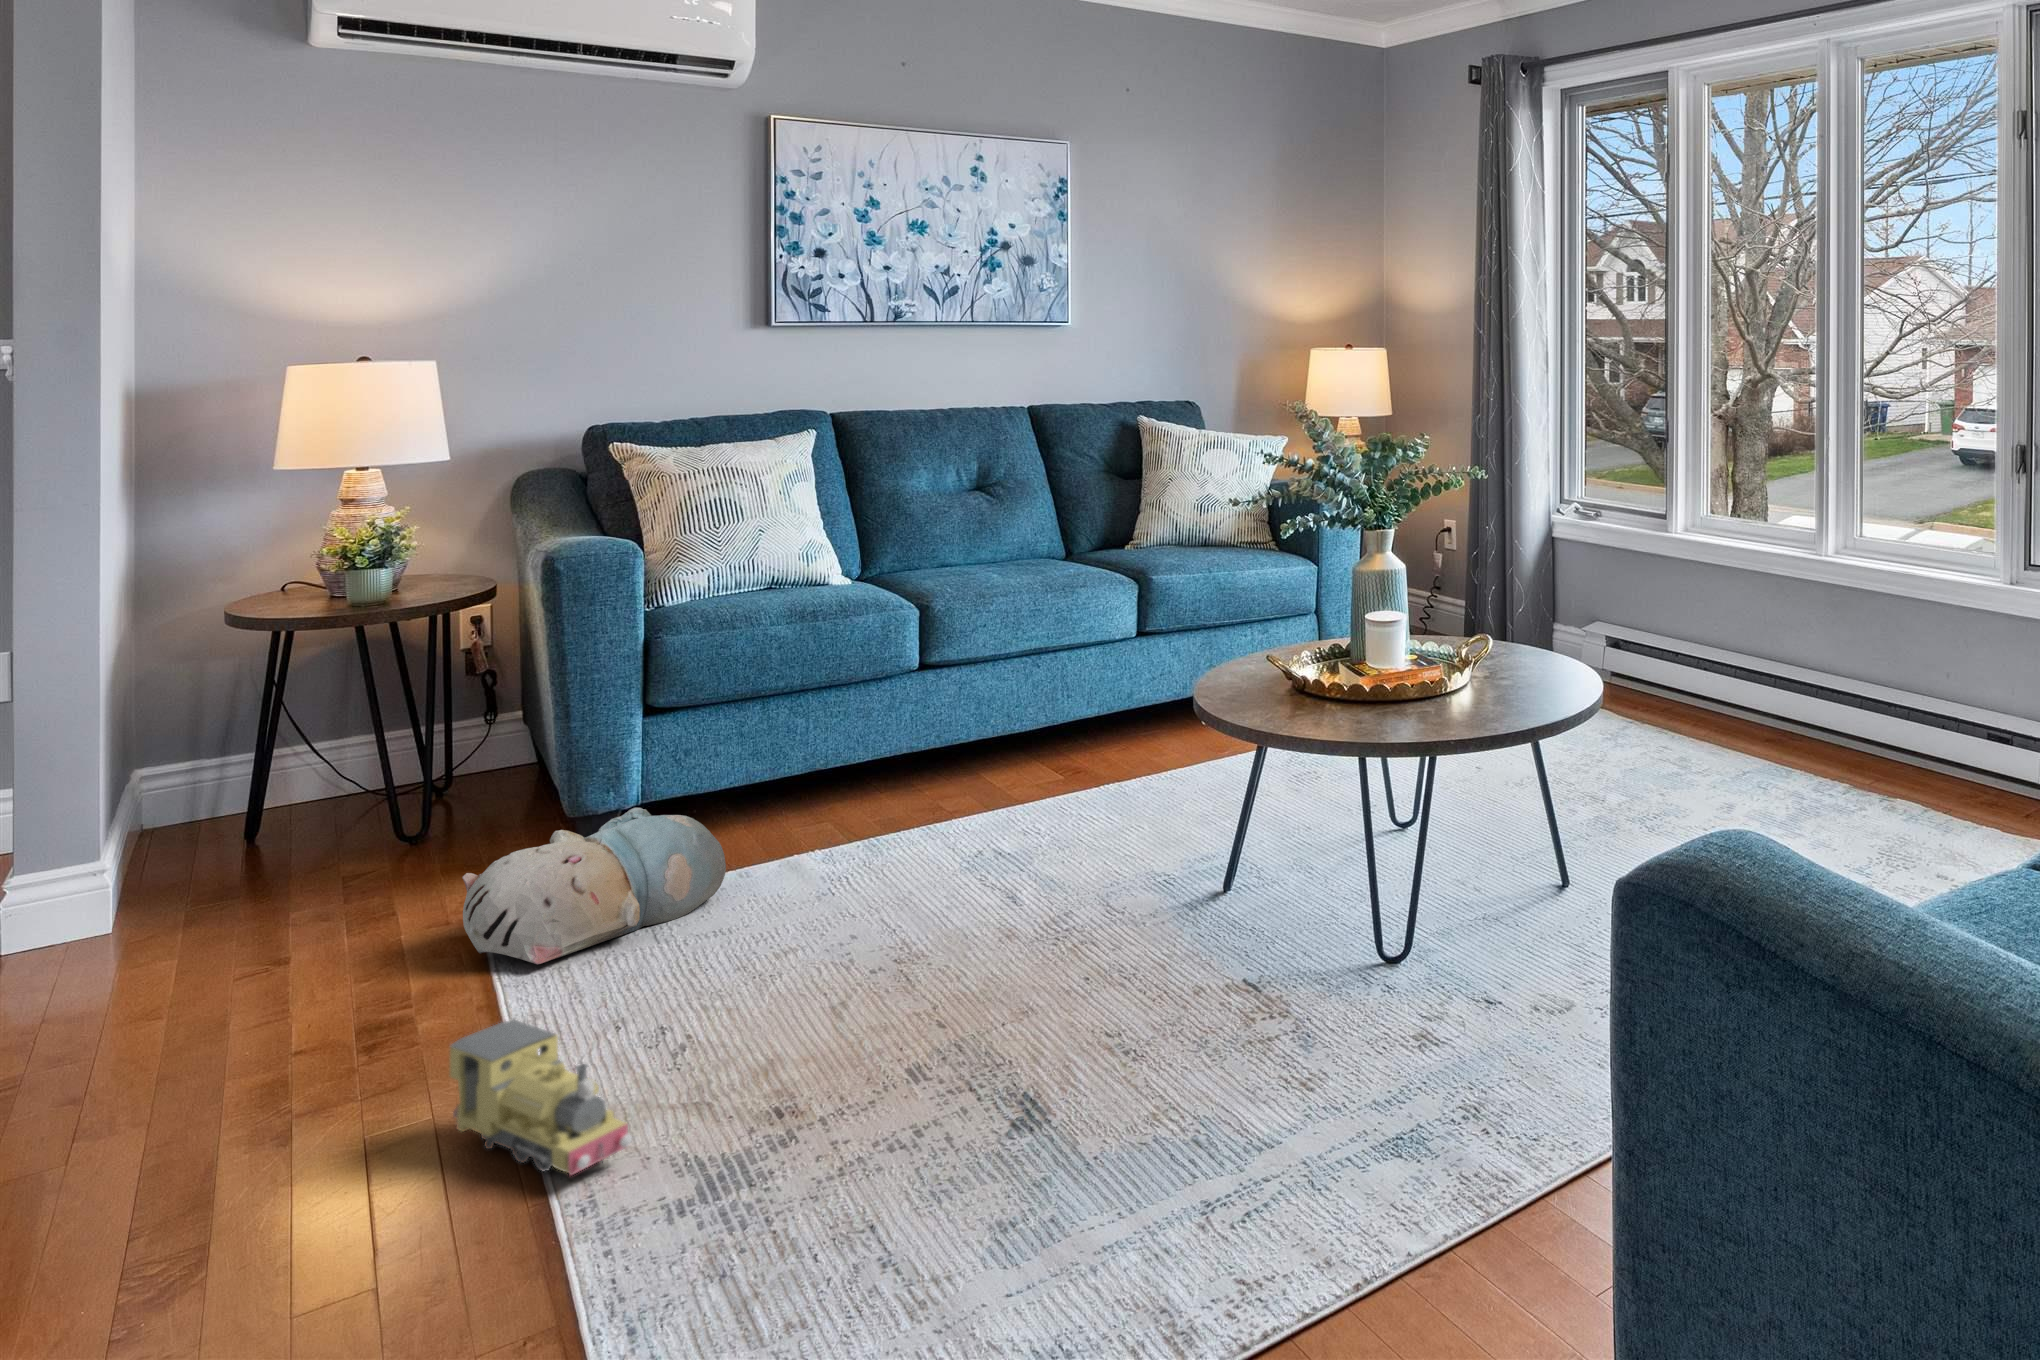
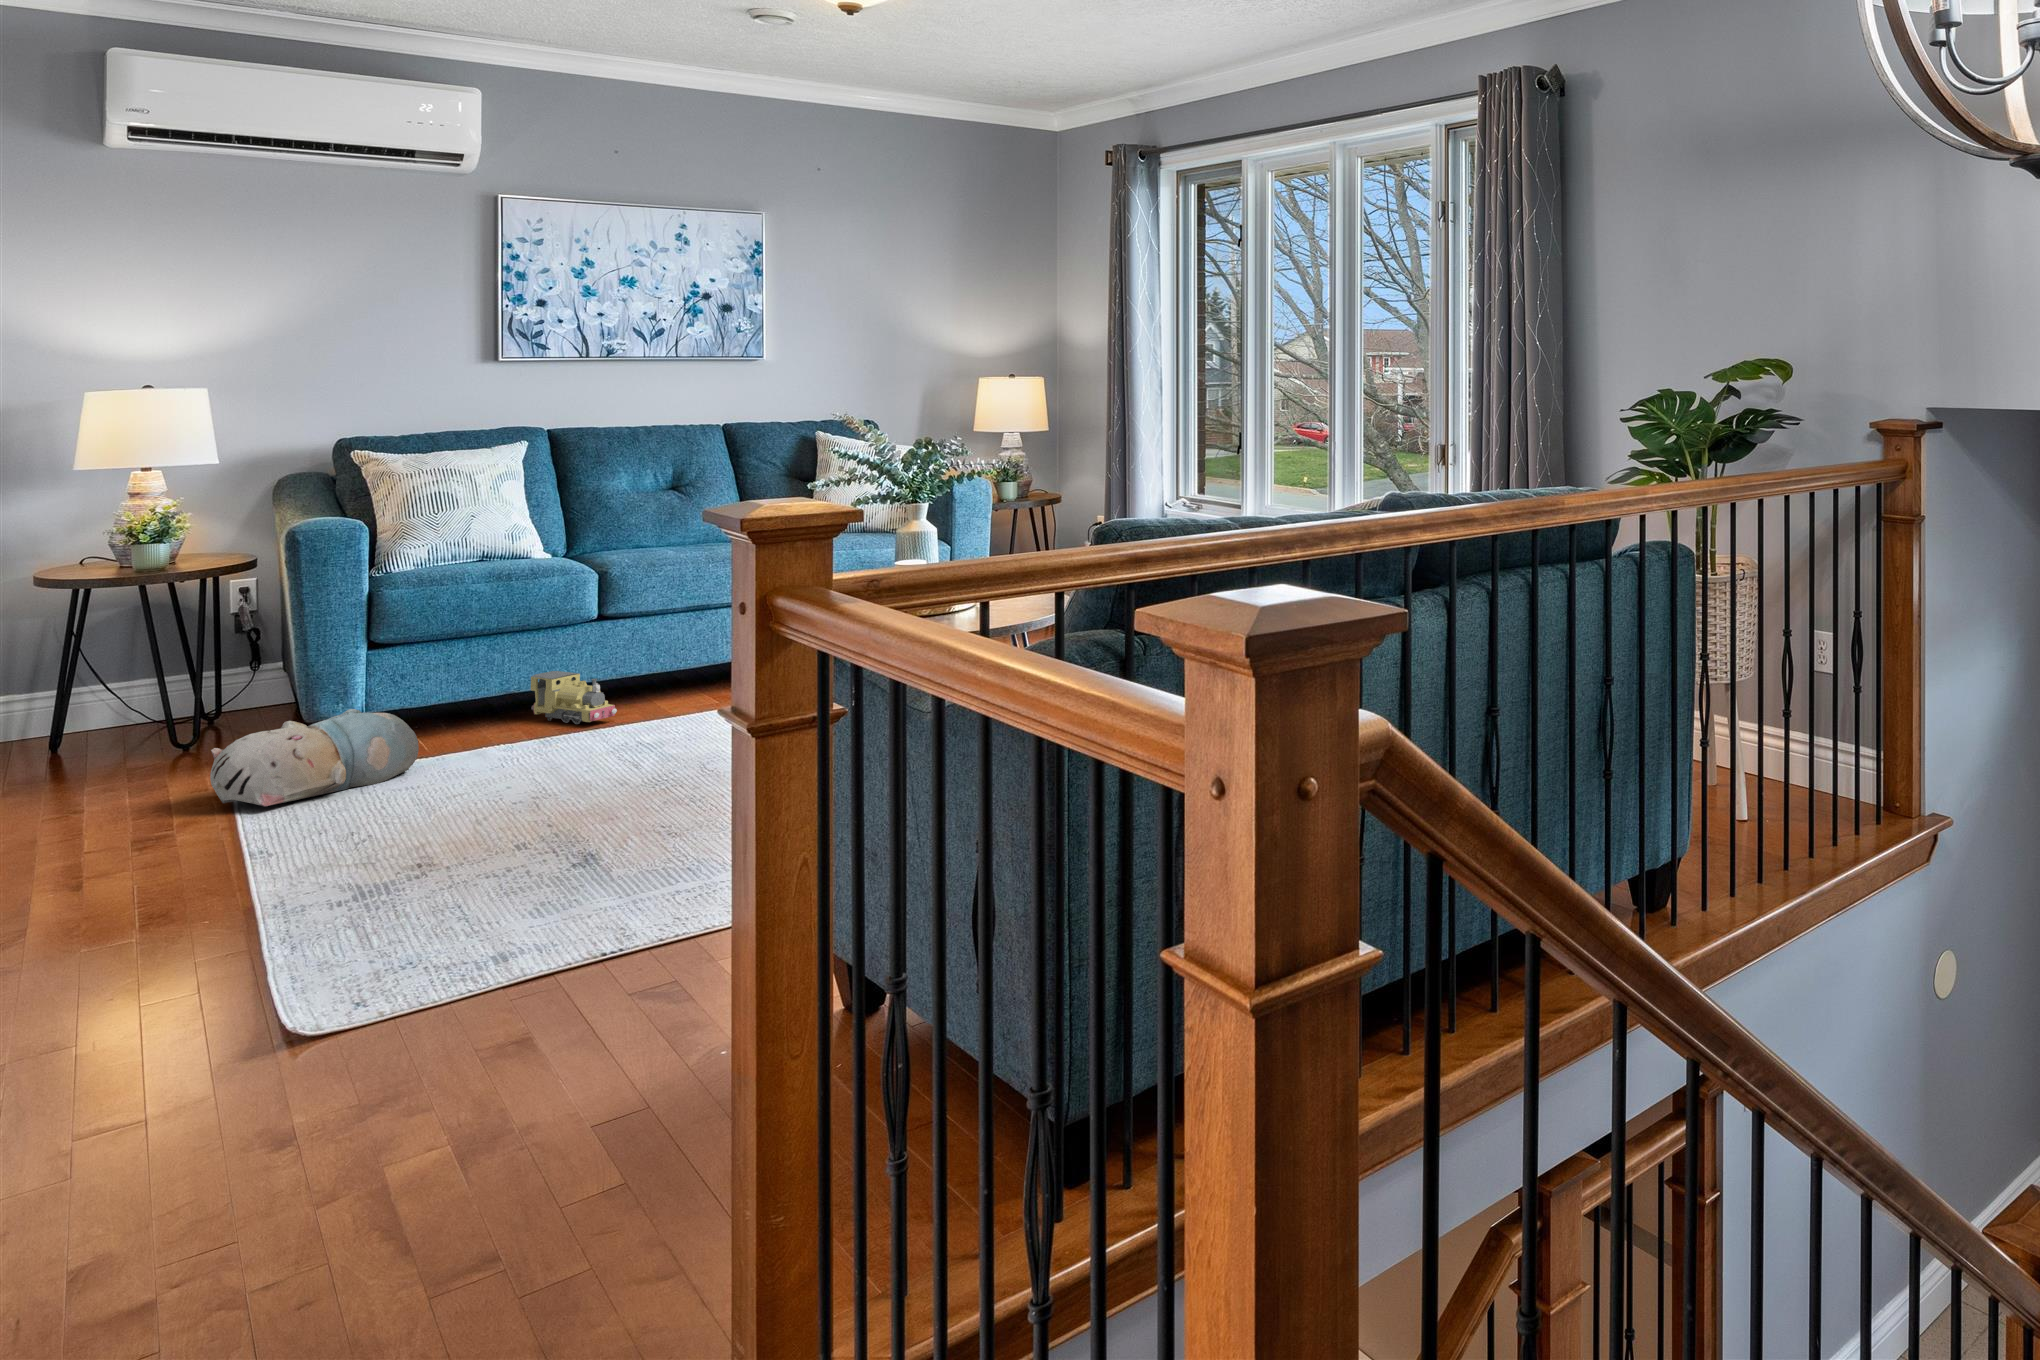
toy train: present [450,1020,632,1175] -> present [531,671,617,724]

